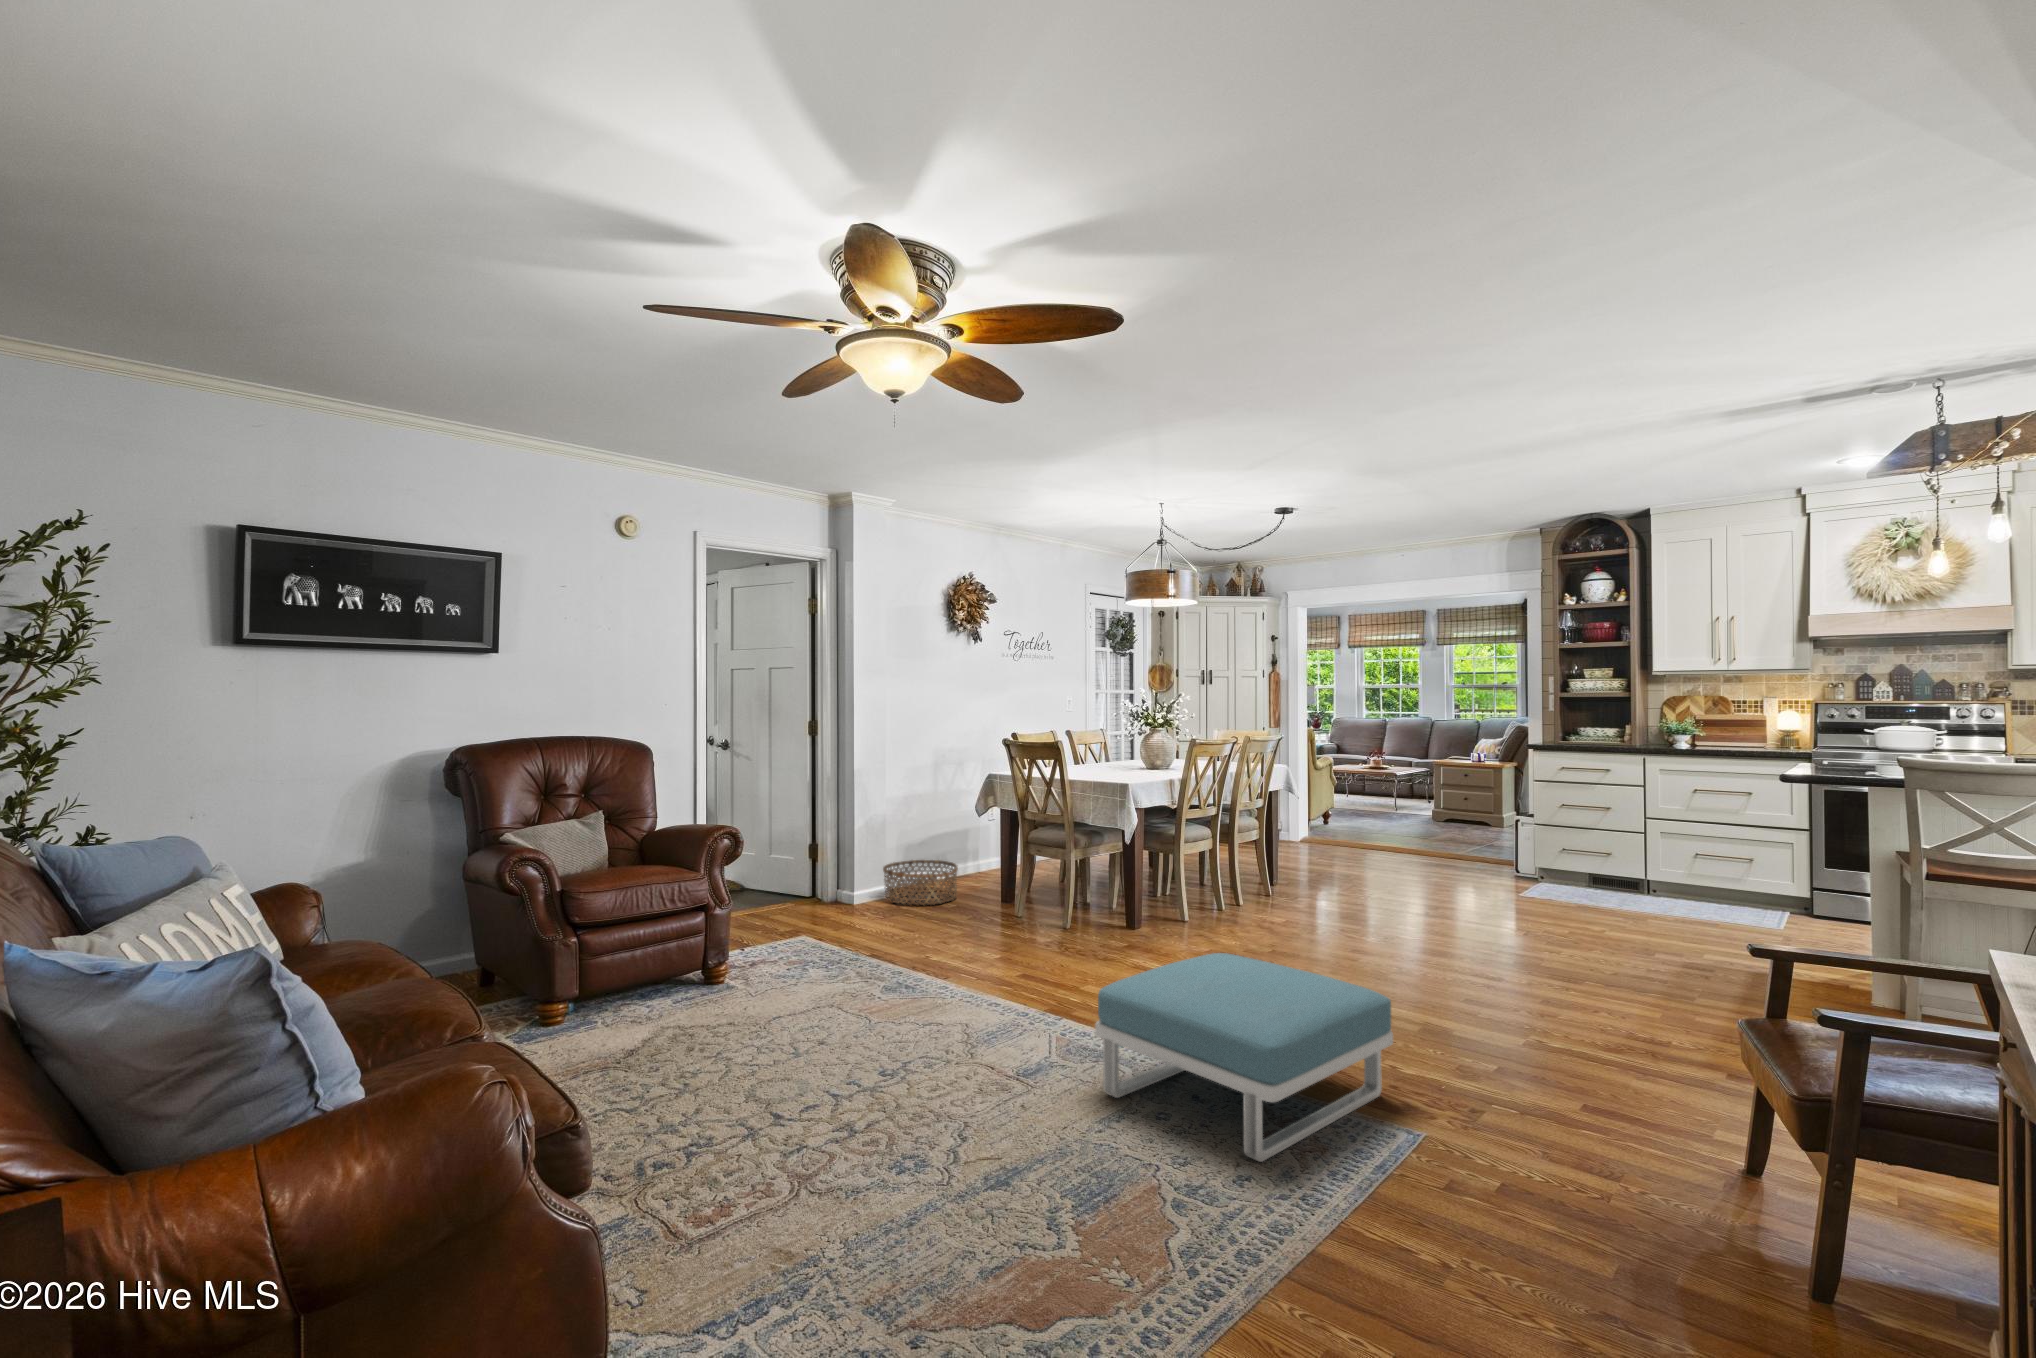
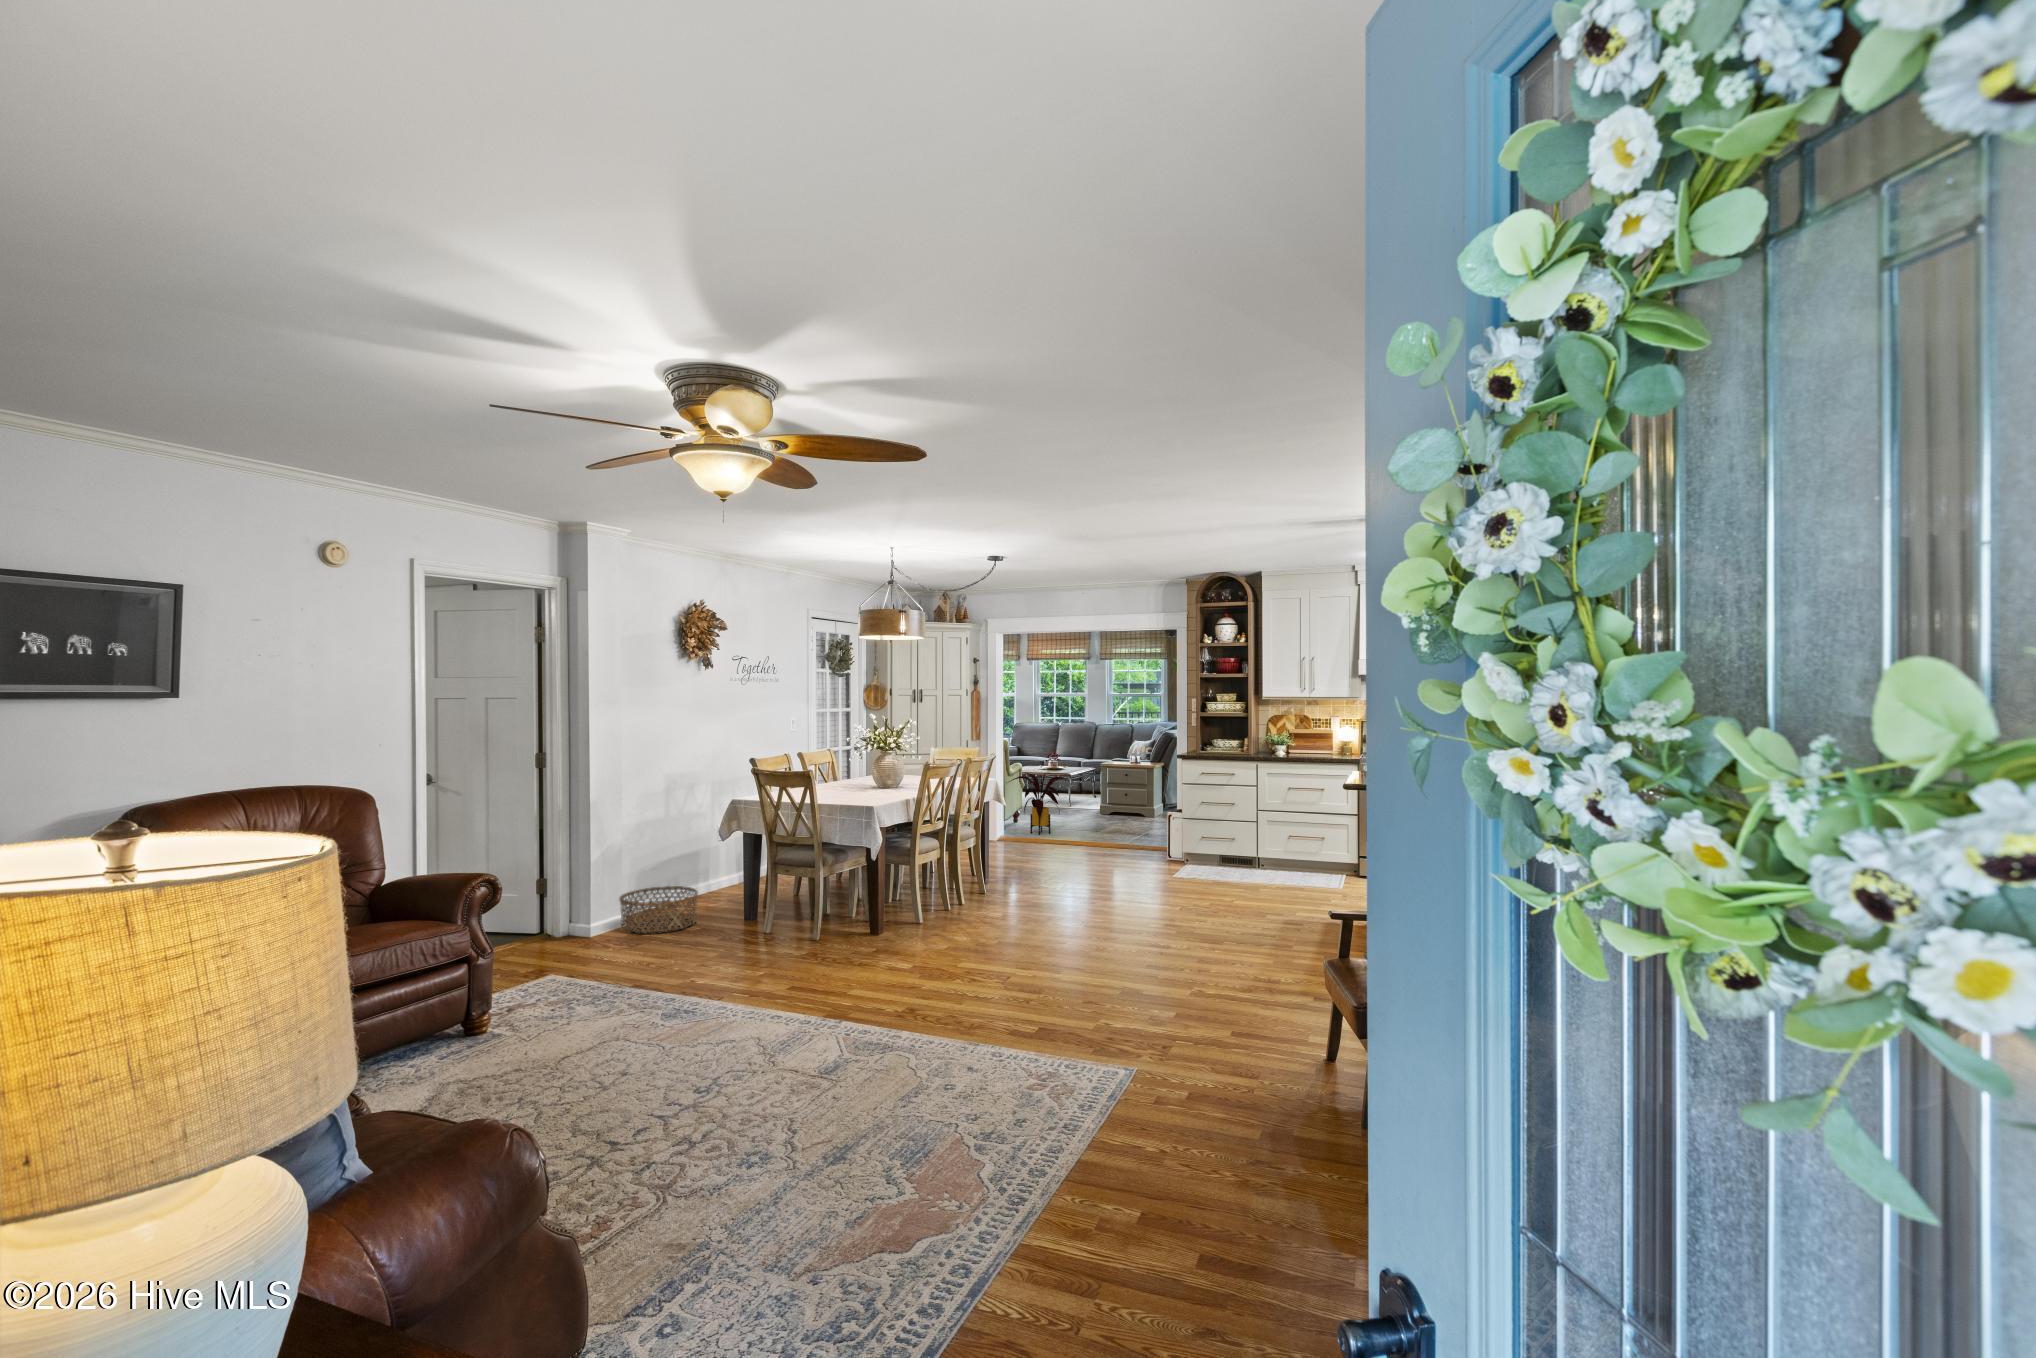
house plant: none [1312,767,1393,838] -> present [1009,773,1067,835]
footstool: present [1095,953,1393,1162] -> none [889,951,1113,1108]

